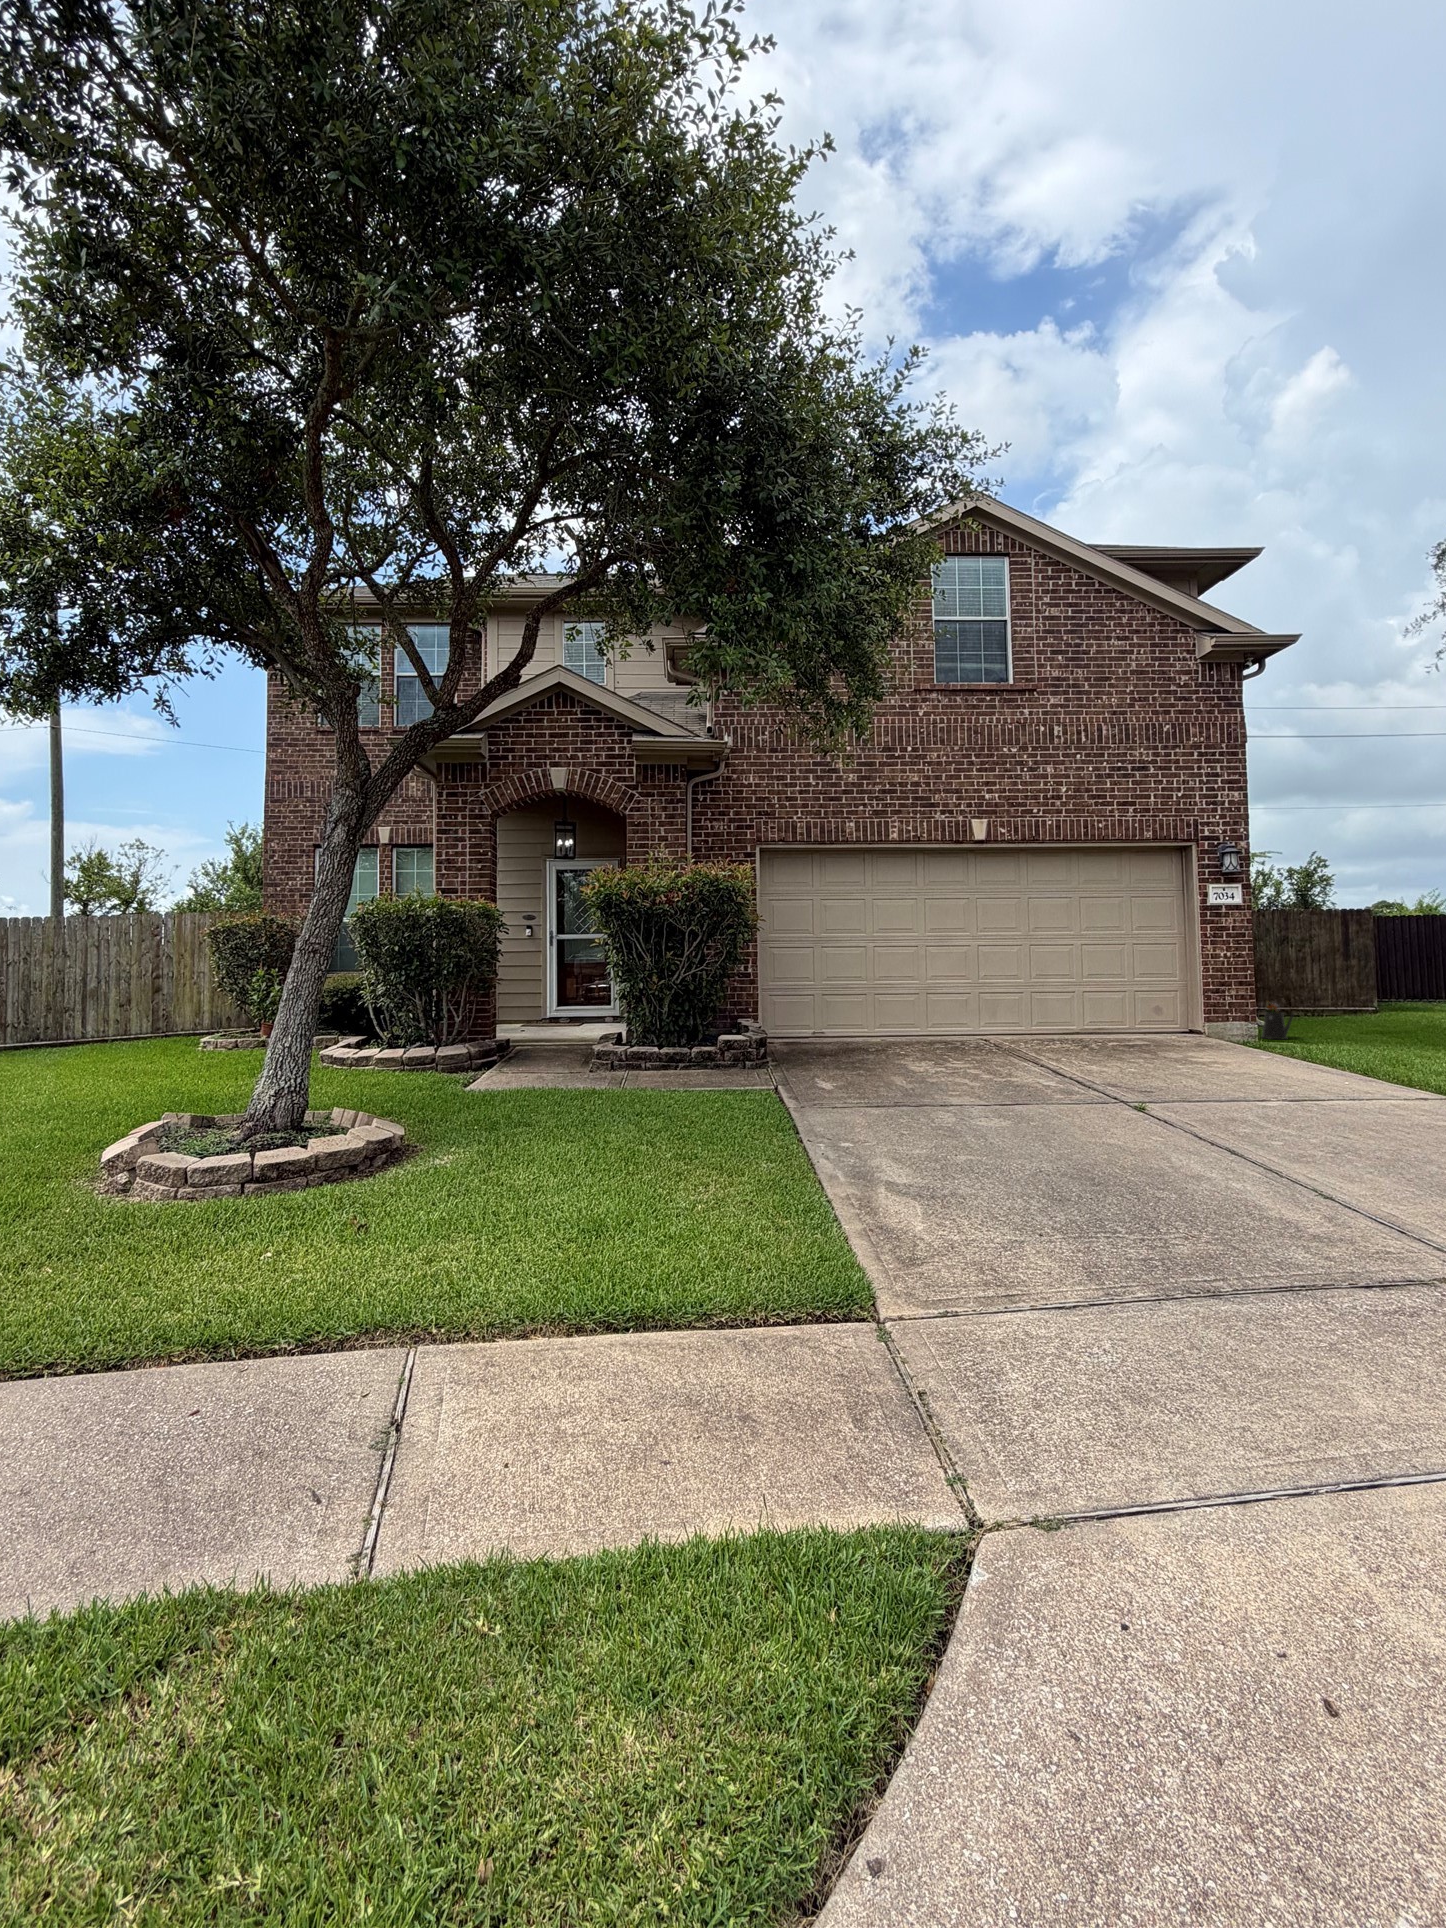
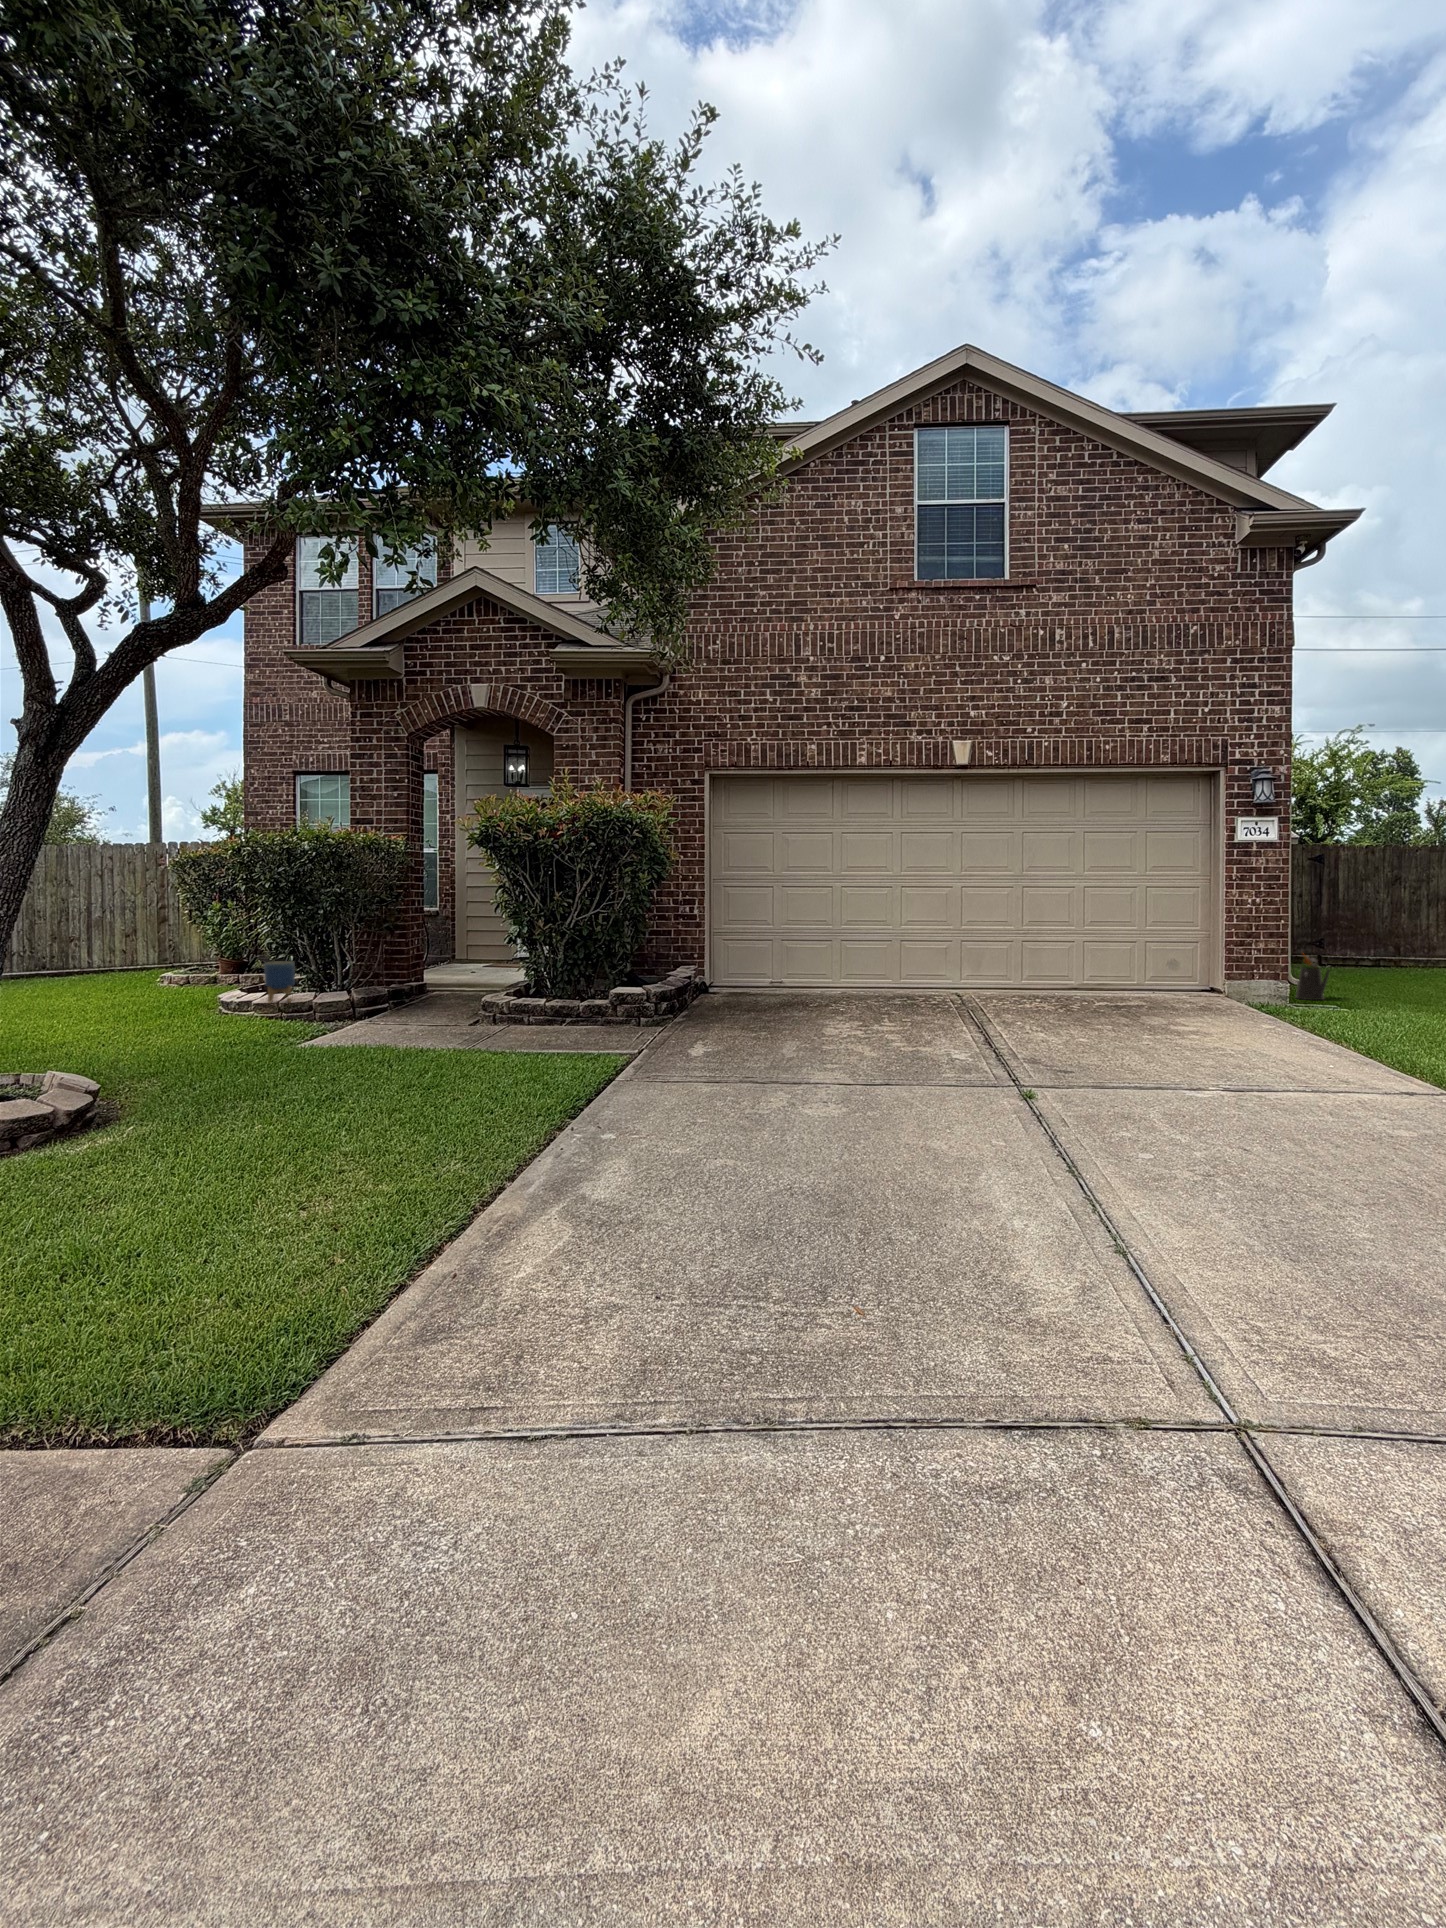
planter: none [372,1023,400,1064] -> present [264,961,295,1003]

